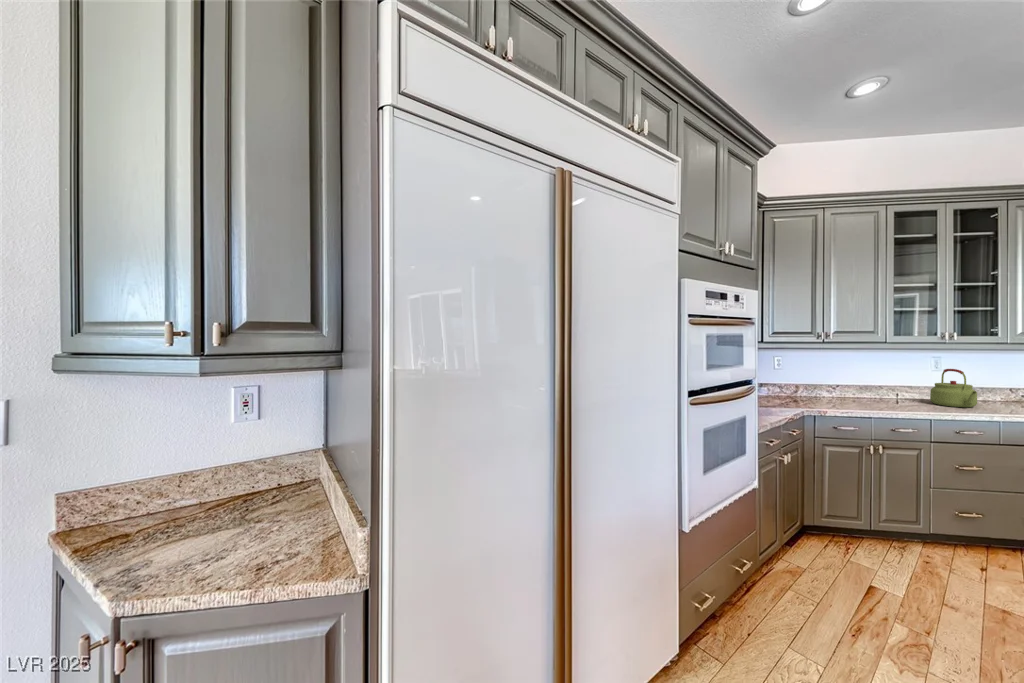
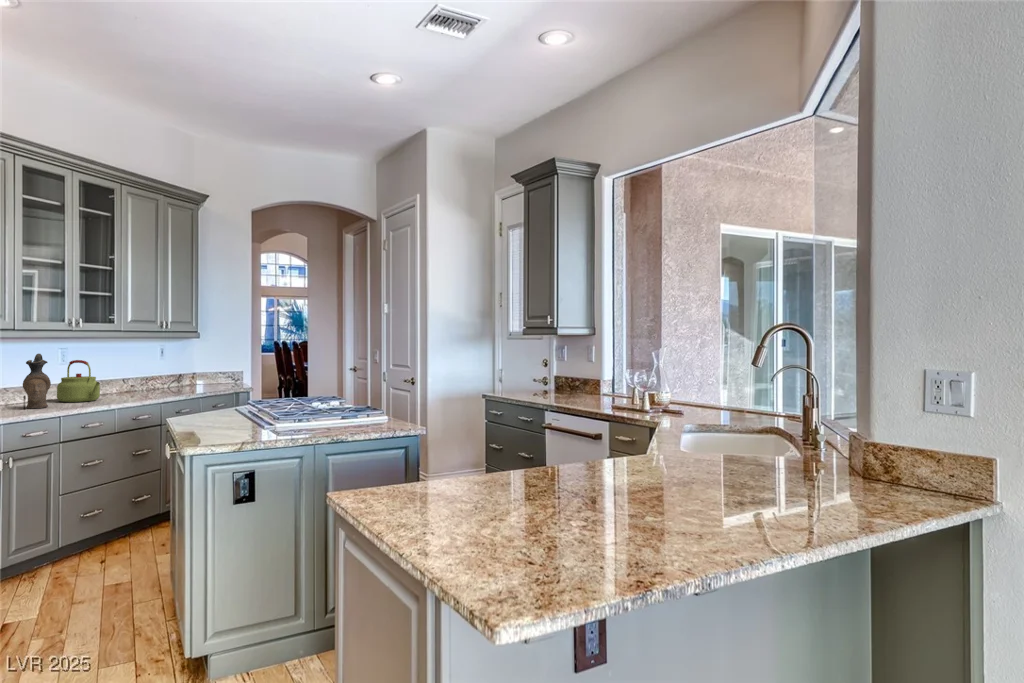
ceramic pitcher: none [896,363,922,408] -> present [23,354,51,408]

